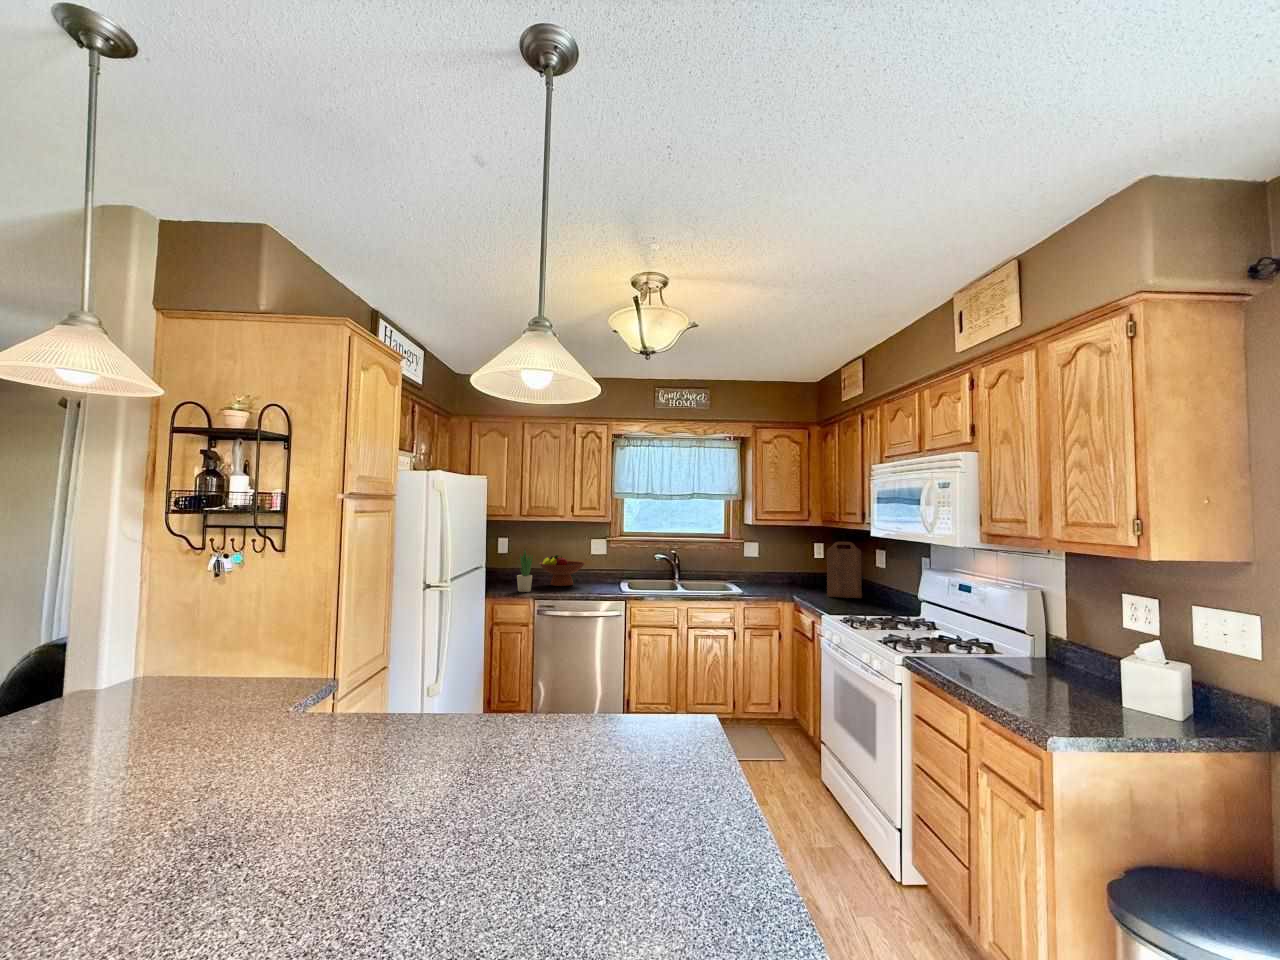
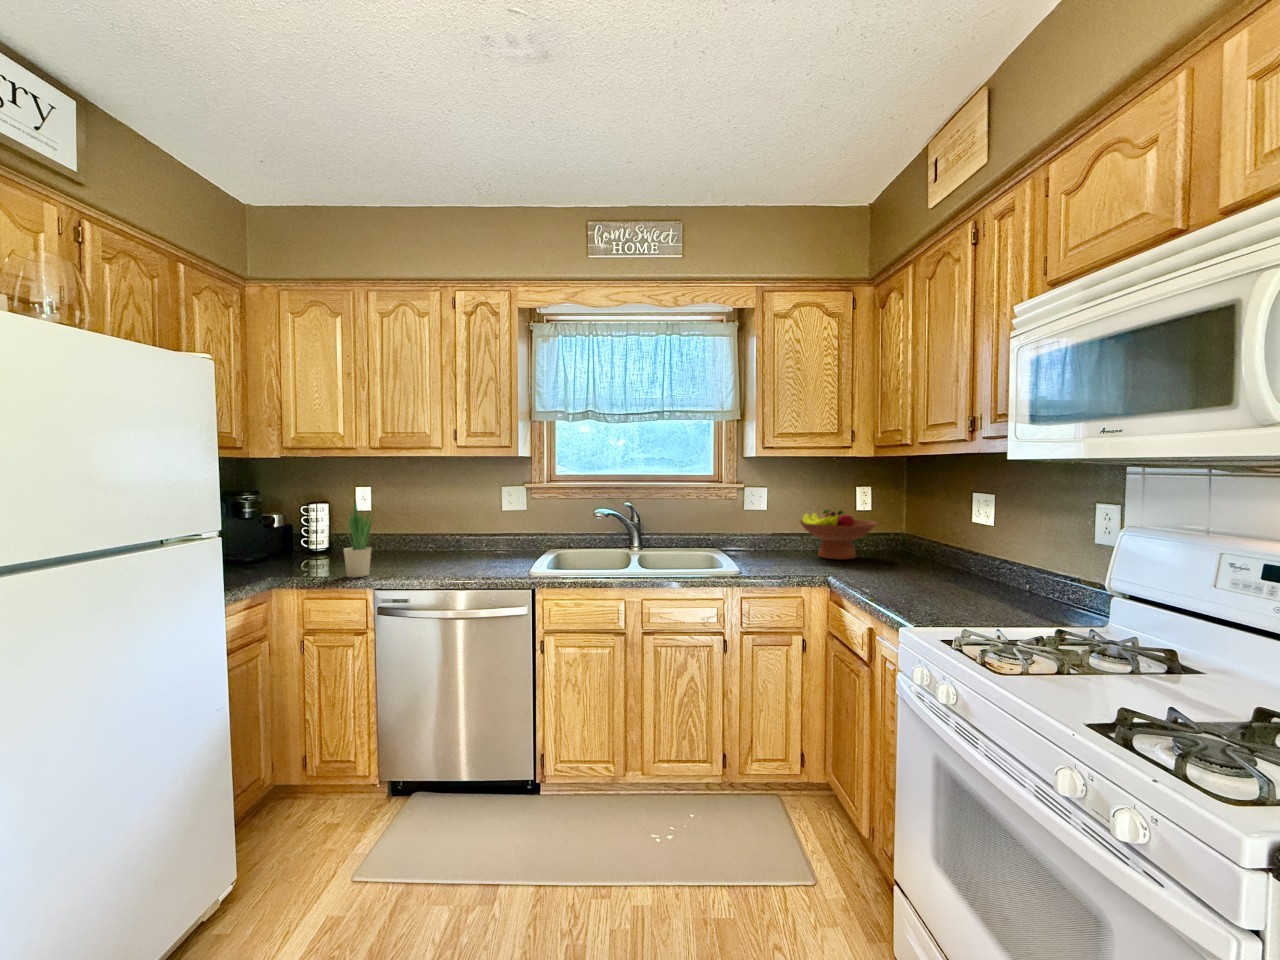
cutting board: present [827,542,862,598] -> none [888,480,951,579]
fruit bowl: present [539,555,585,586] -> present [799,509,876,559]

